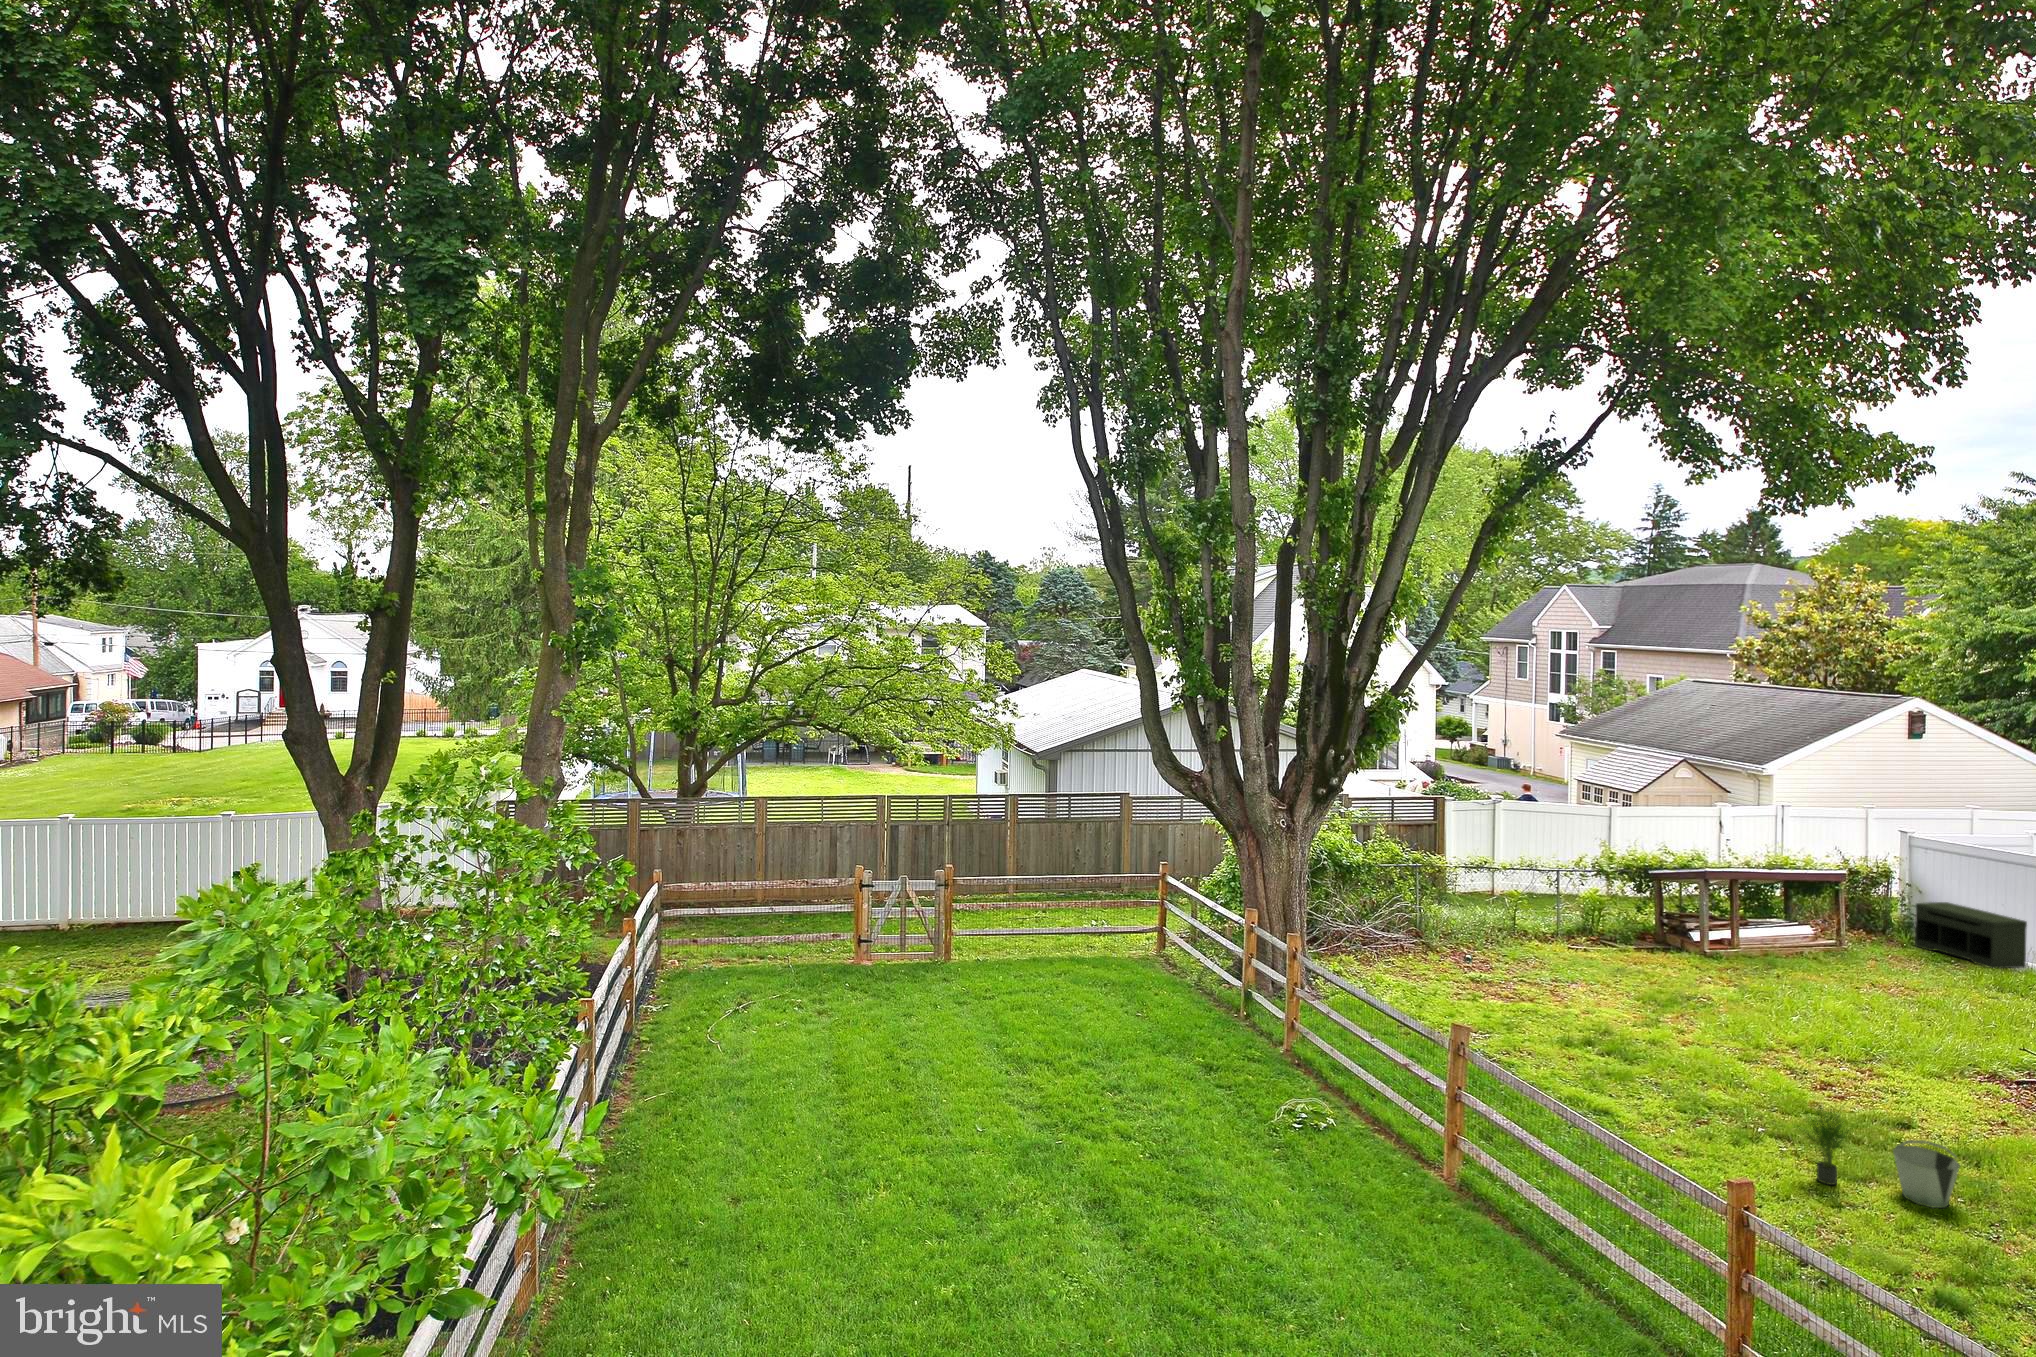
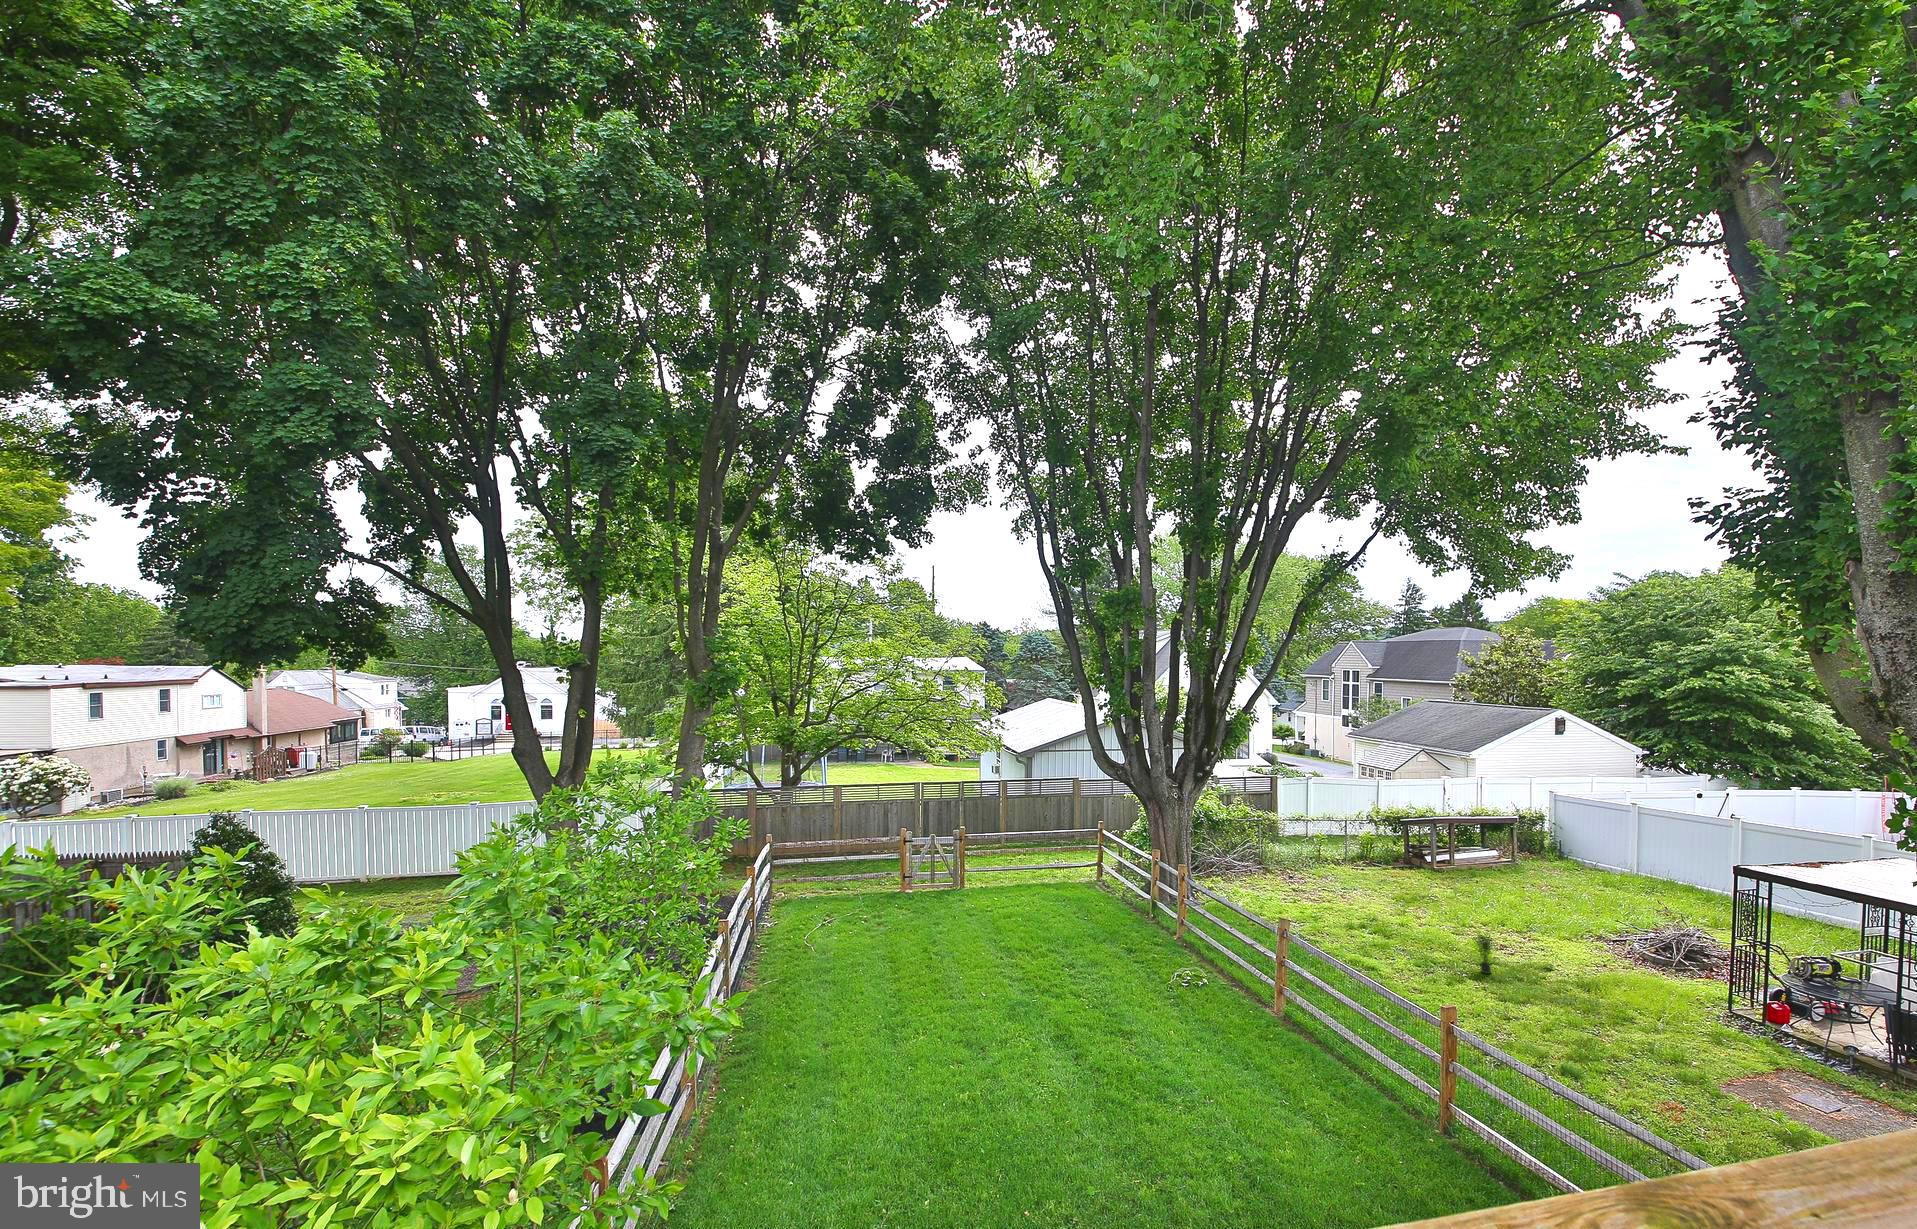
bench: present [1915,902,2027,968] -> none [1560,836,1625,875]
bucket: present [1893,1140,1960,1208] -> none [1518,948,1551,983]

